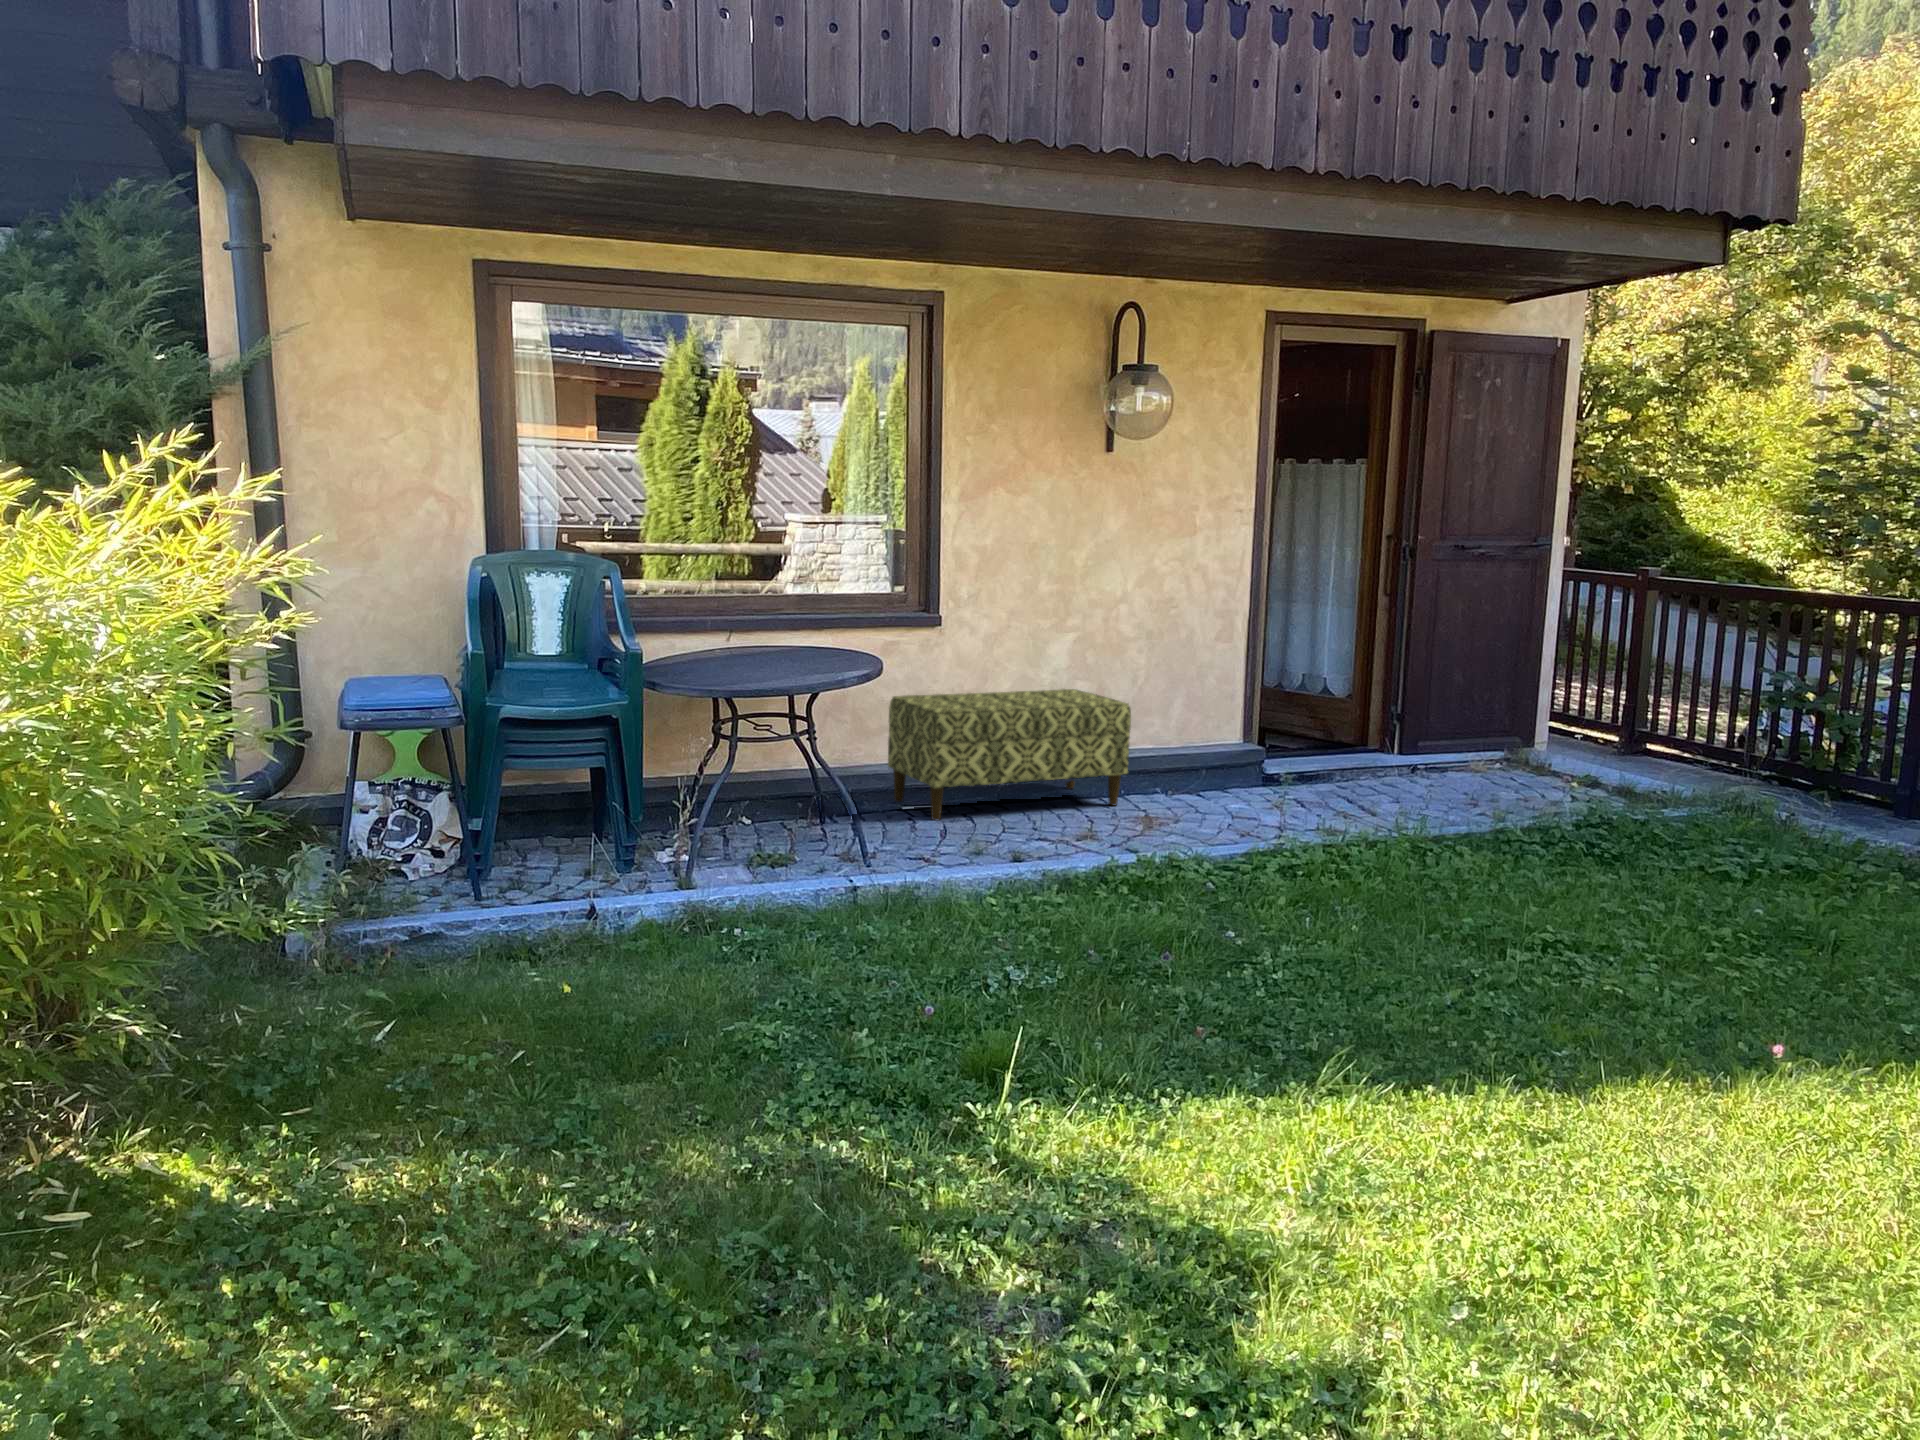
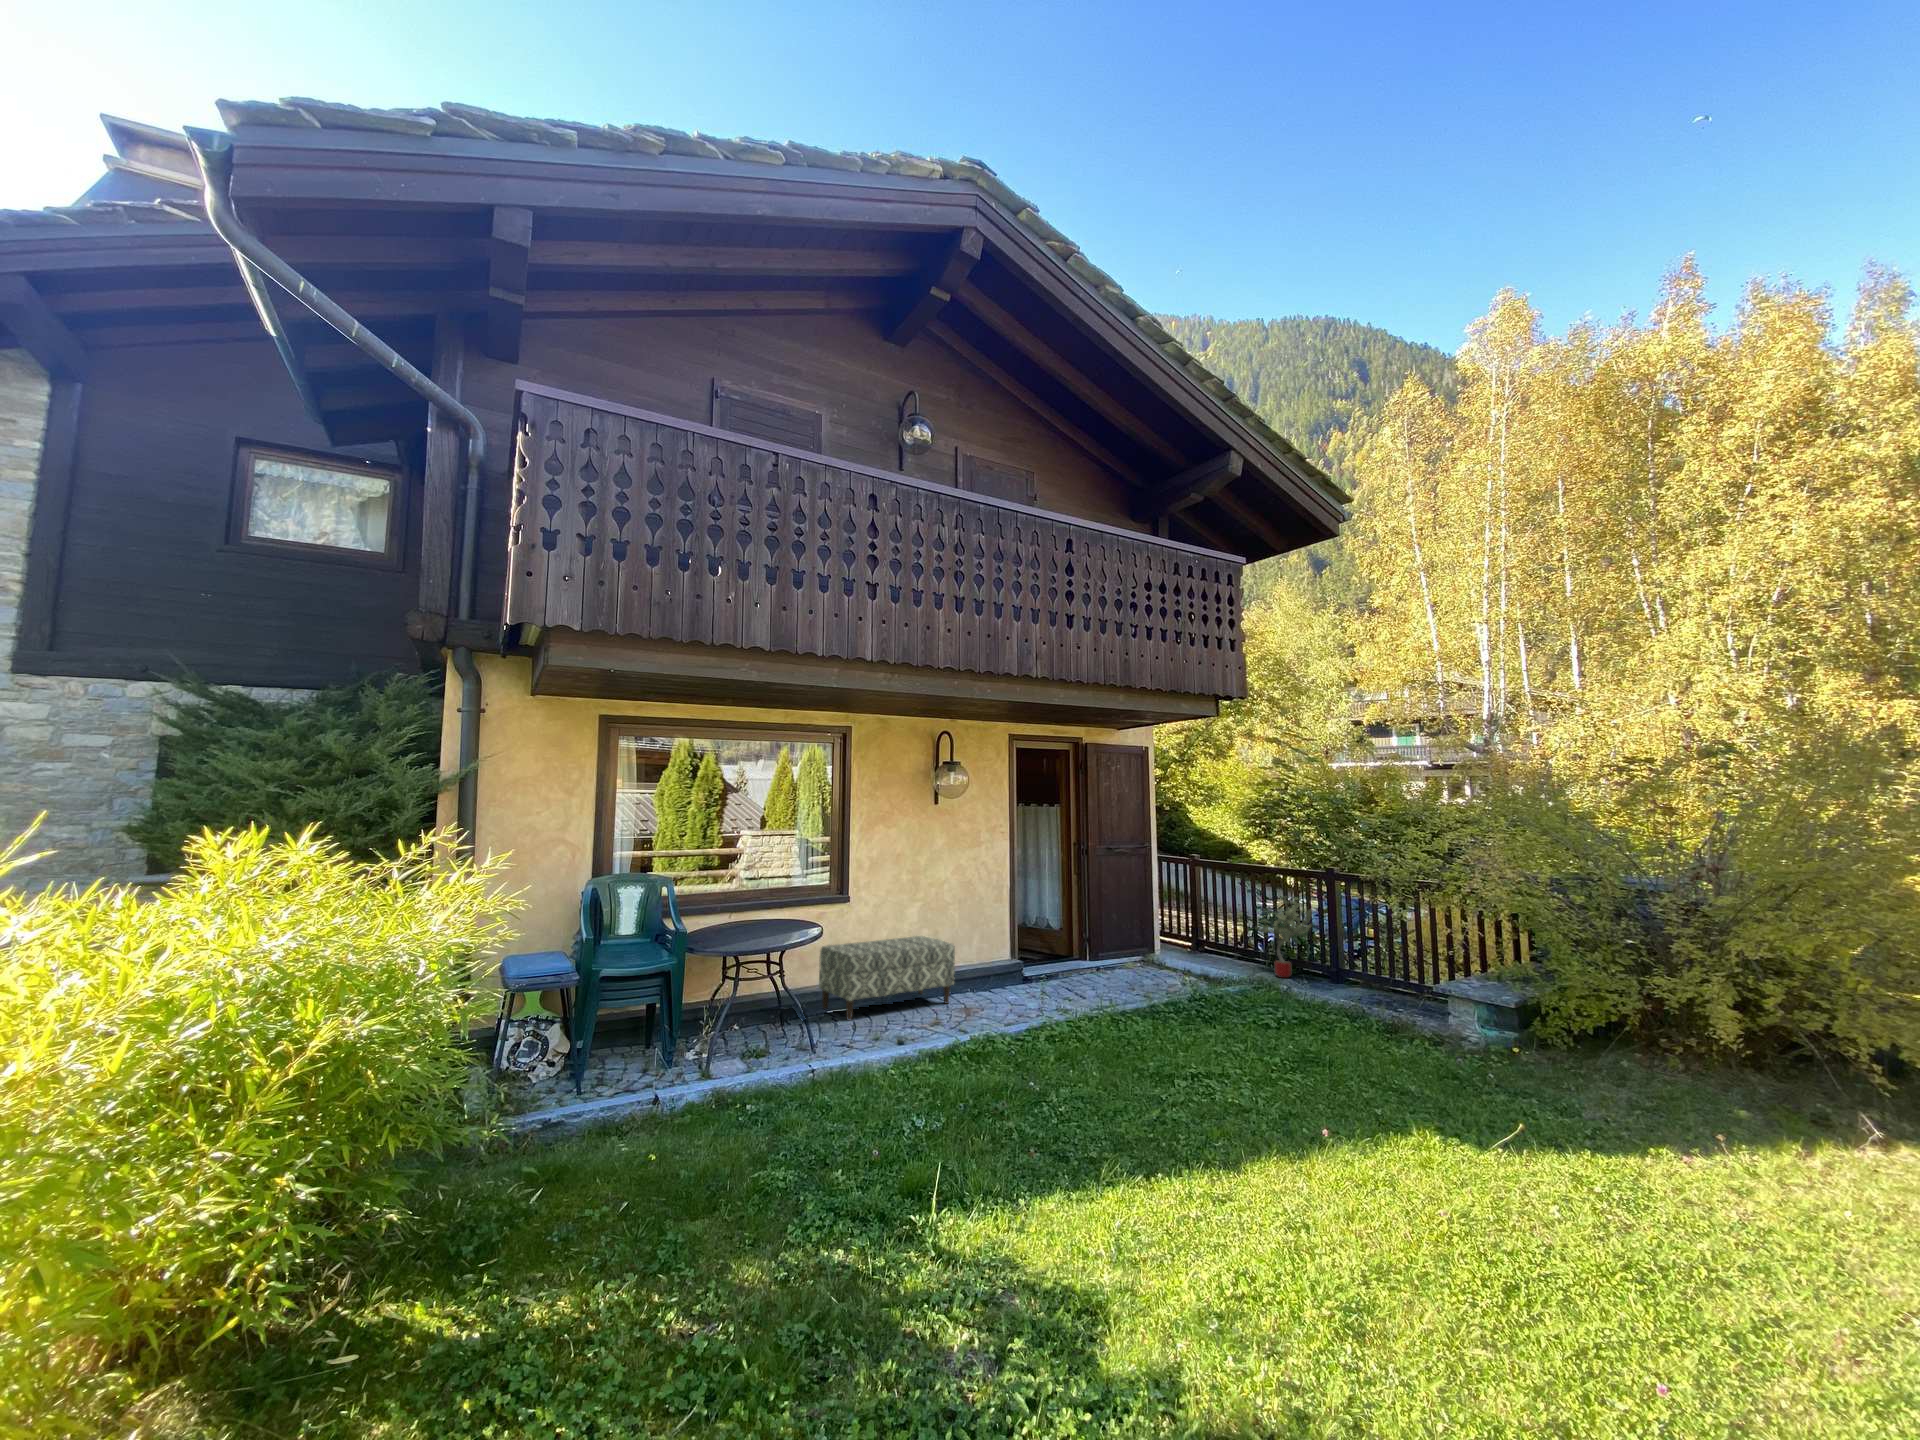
potted tree: none [1734,647,1862,802] -> present [1257,896,1311,978]

